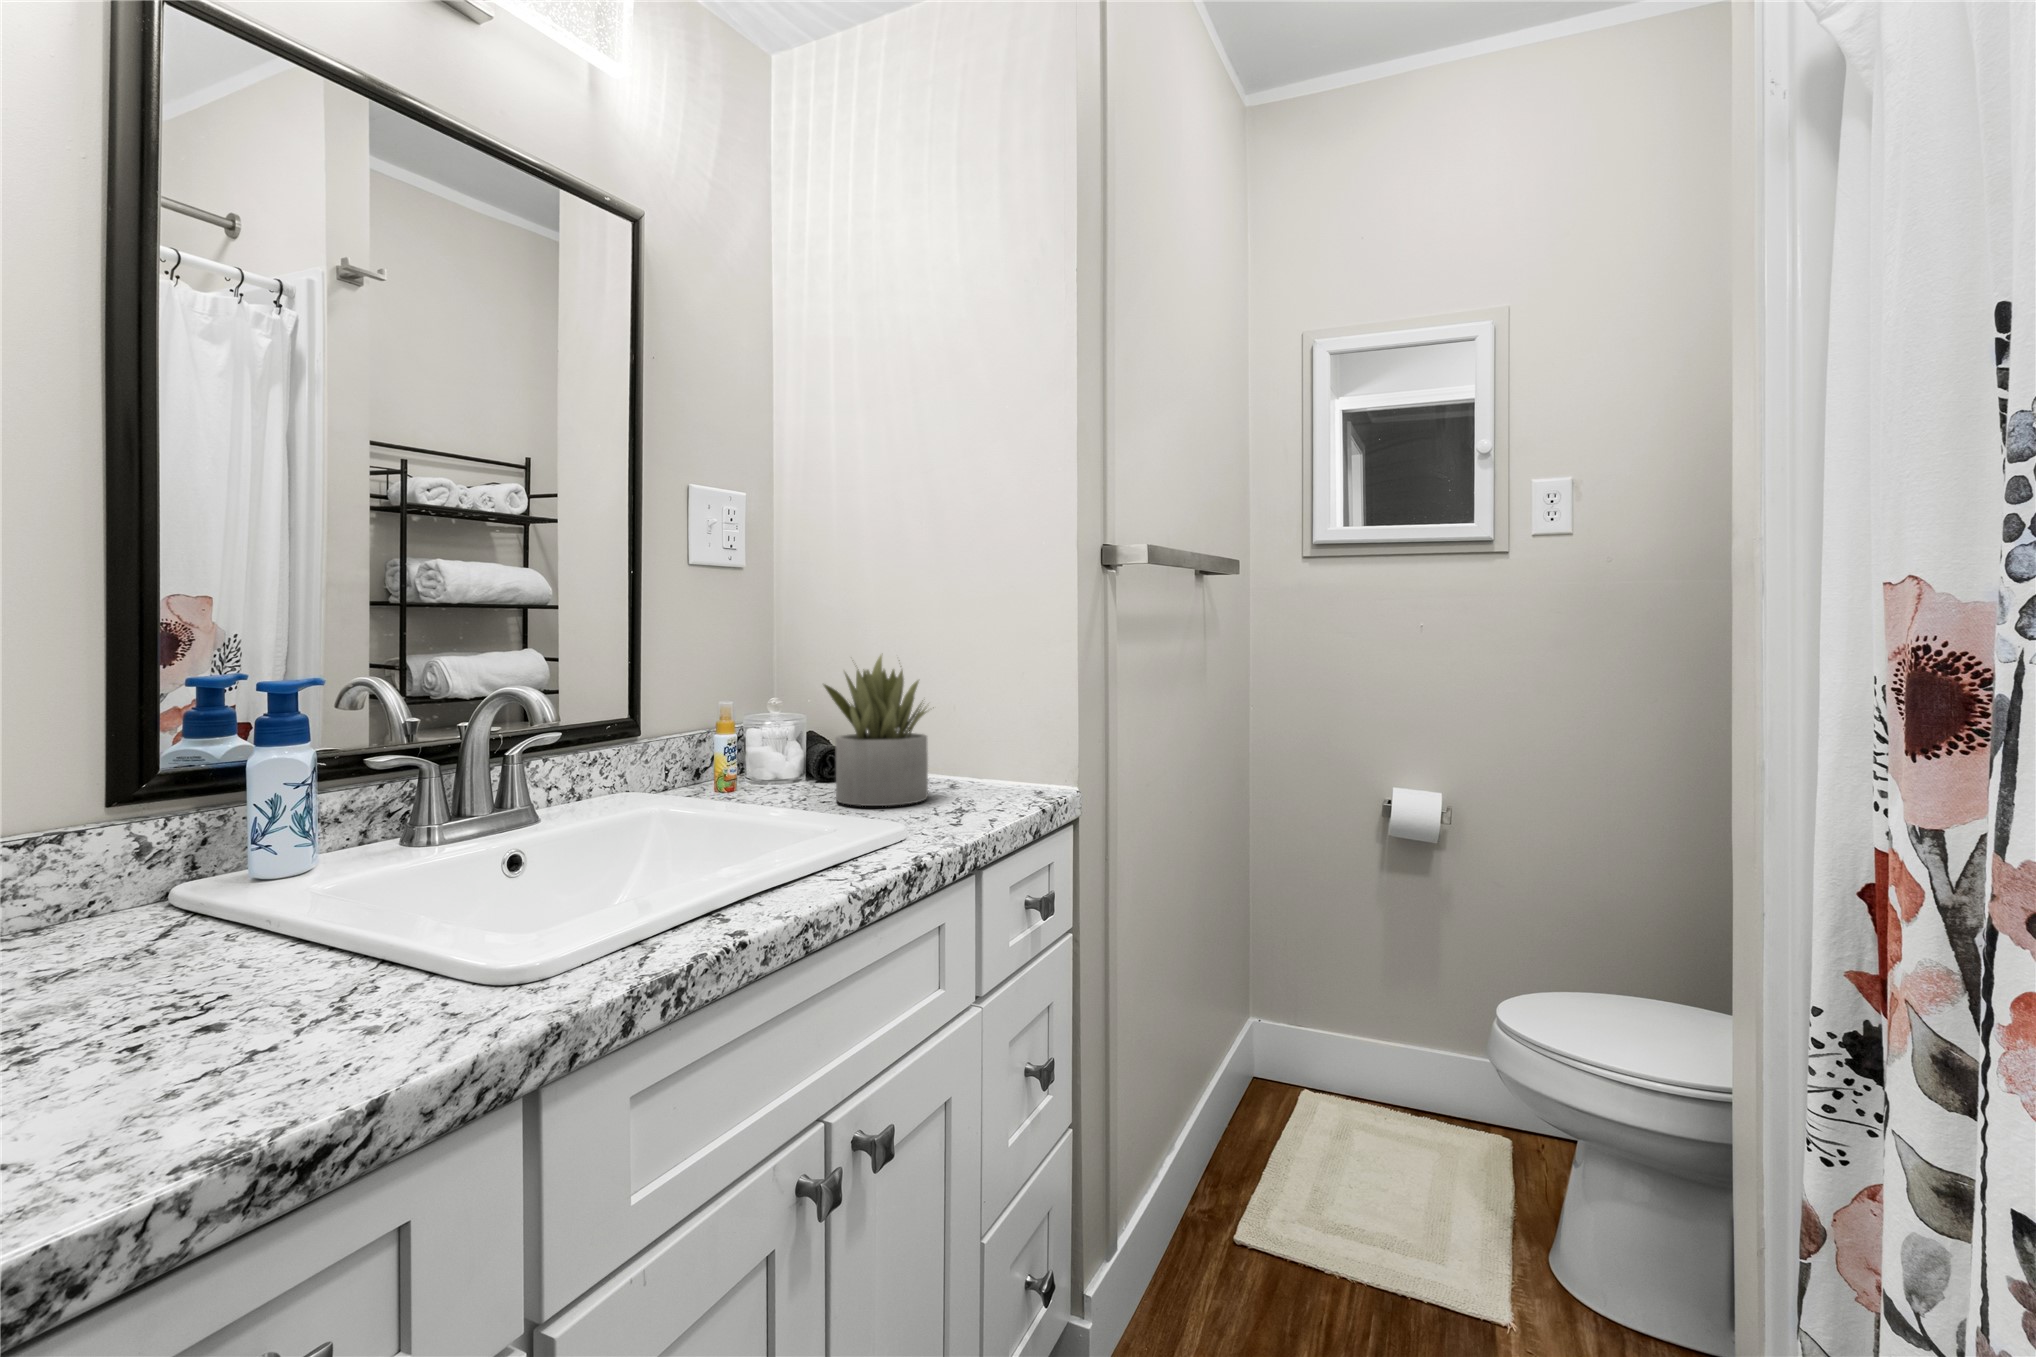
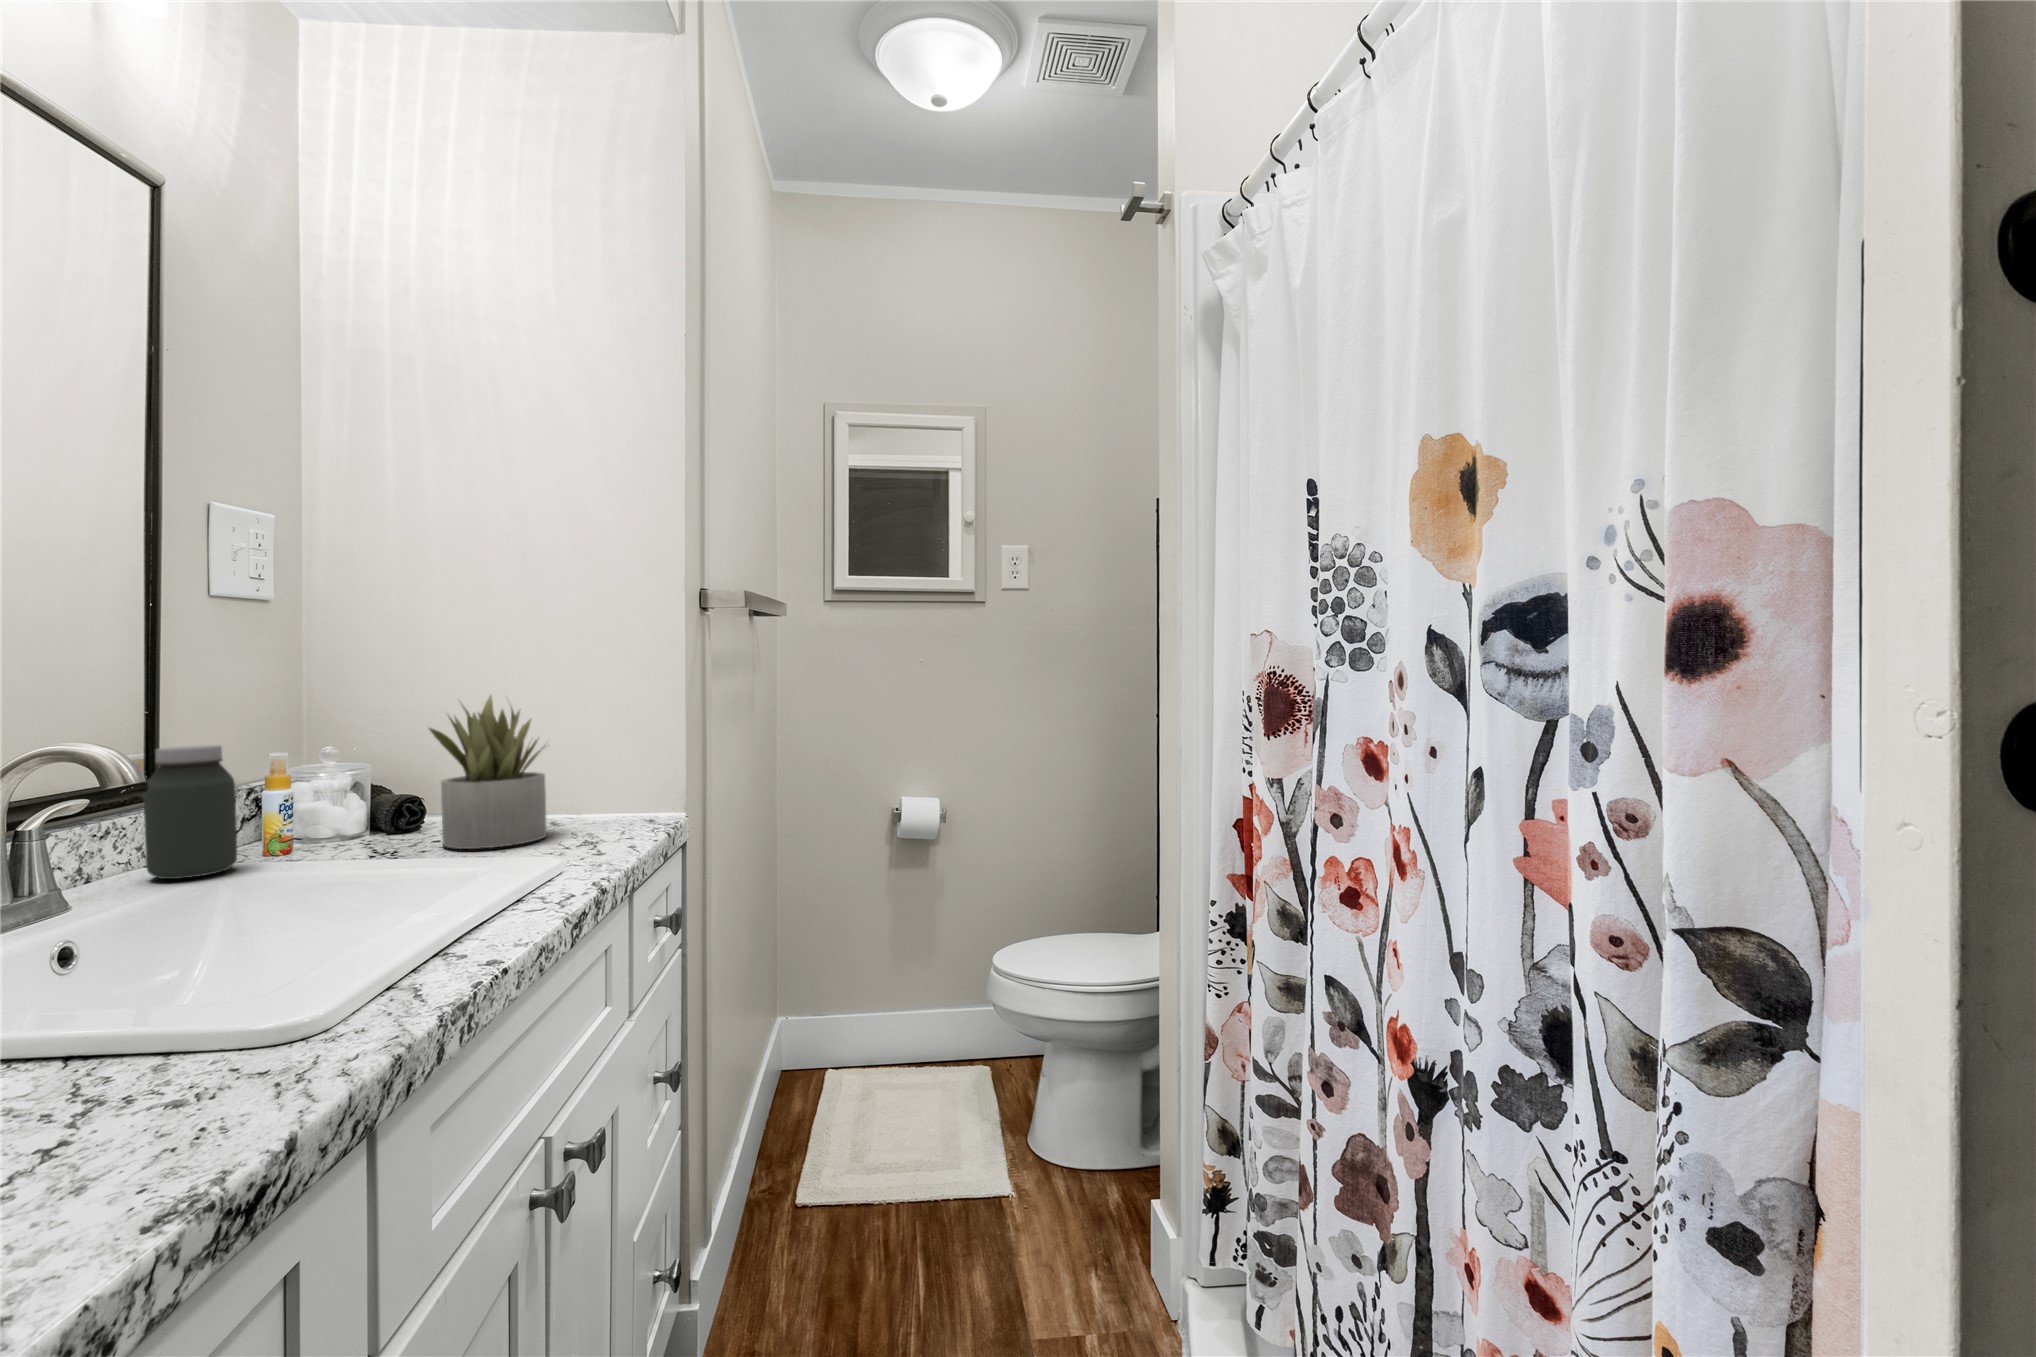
jar: none [618,692,683,805] -> present [144,745,237,879]

